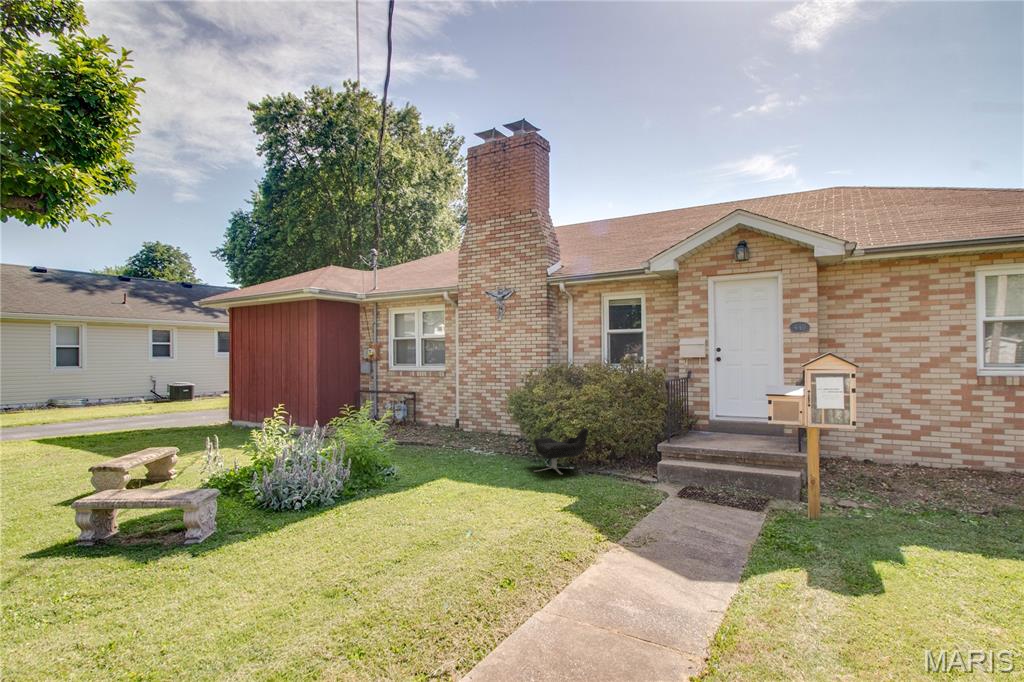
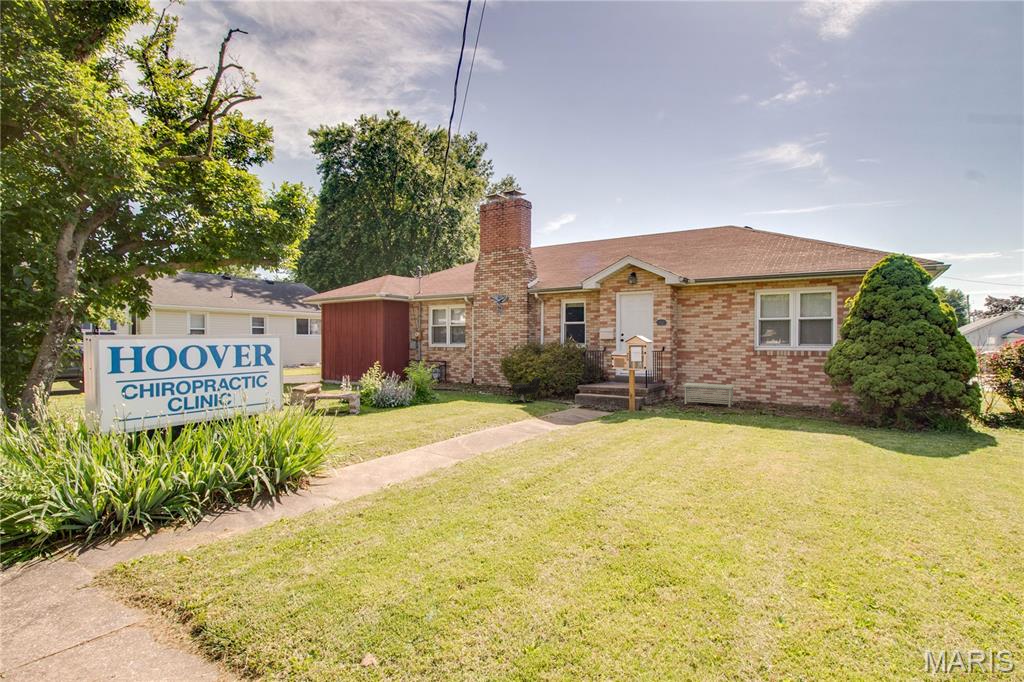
storage bench: none [845,433,958,484] -> present [683,383,734,407]

